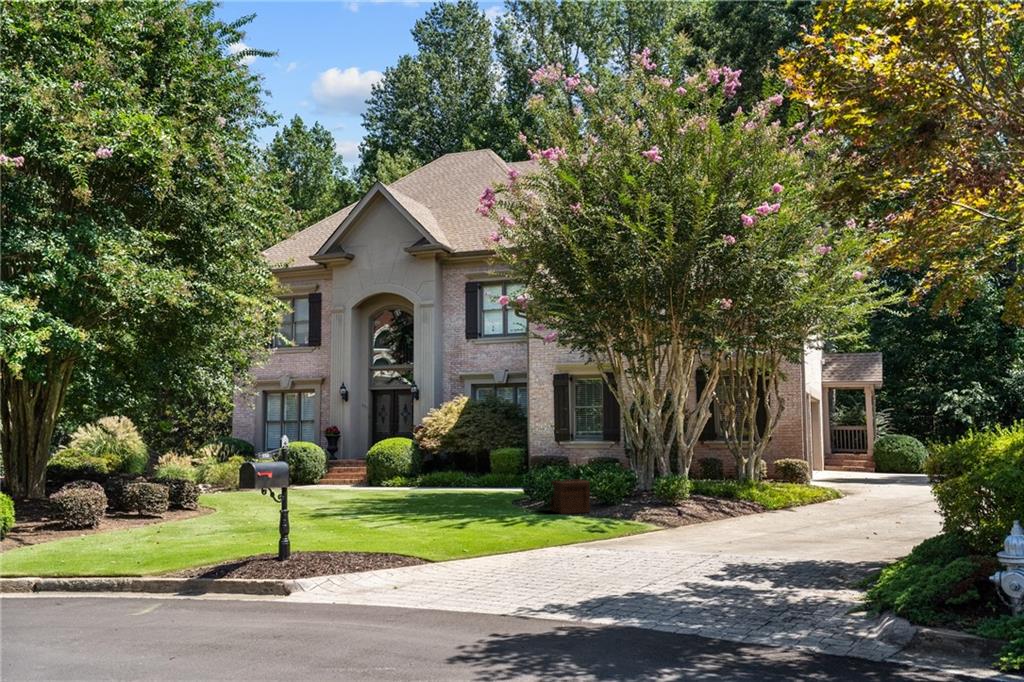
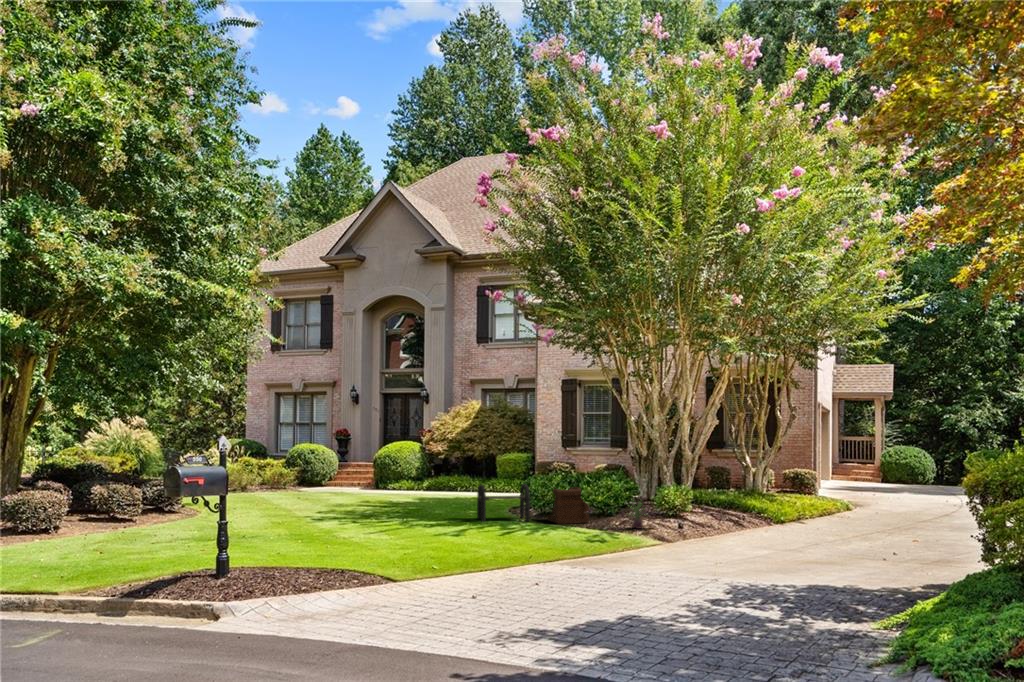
bench: none [484,477,534,514] -> present [477,484,530,522]
decorative plant: none [619,489,651,516] -> present [631,499,643,529]

